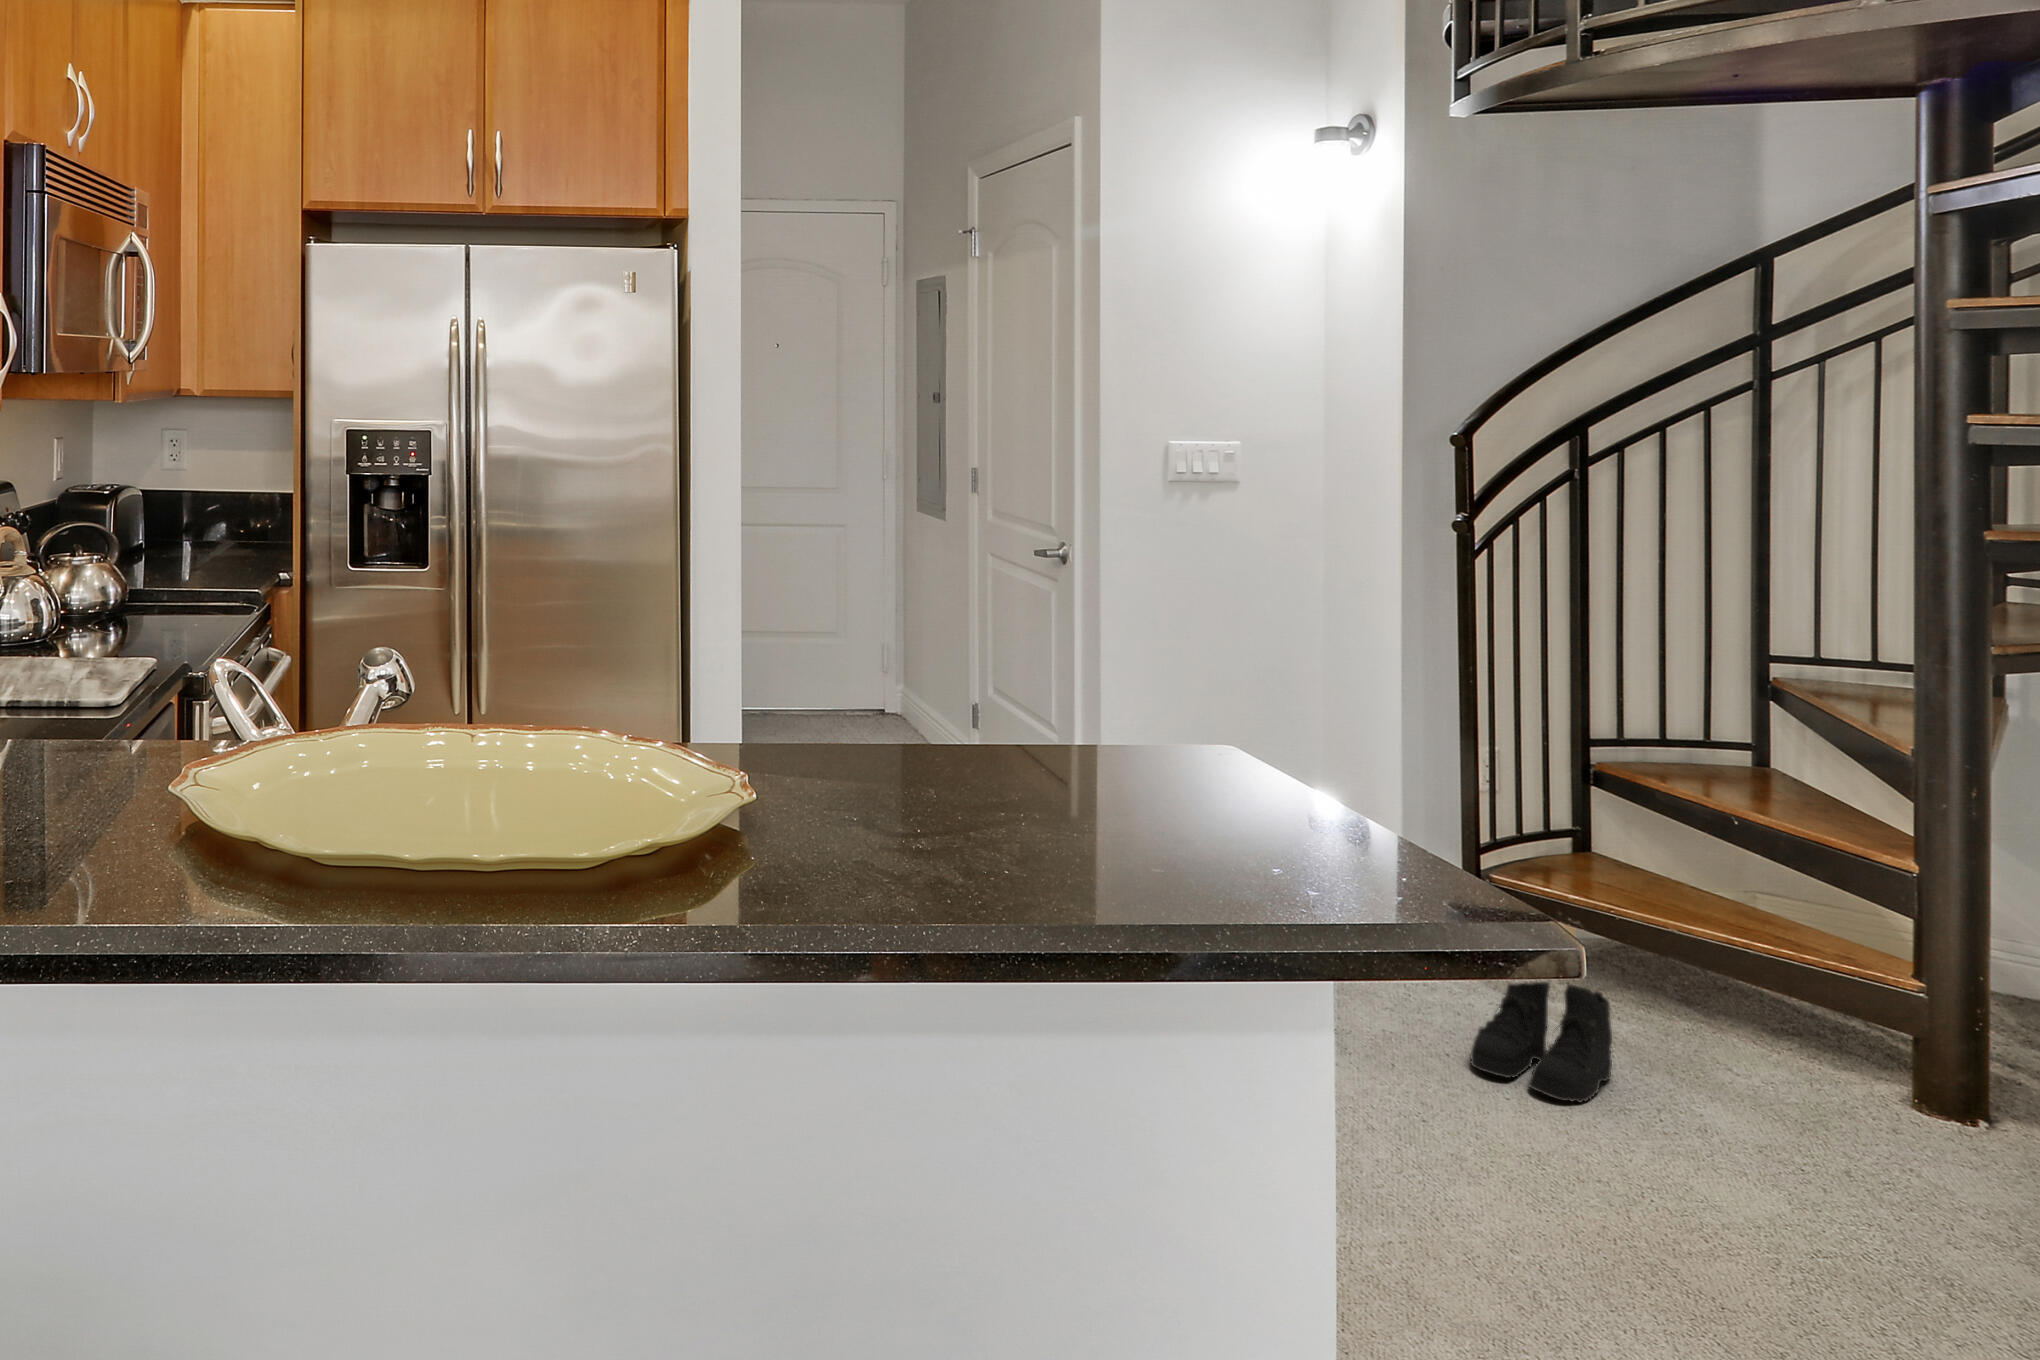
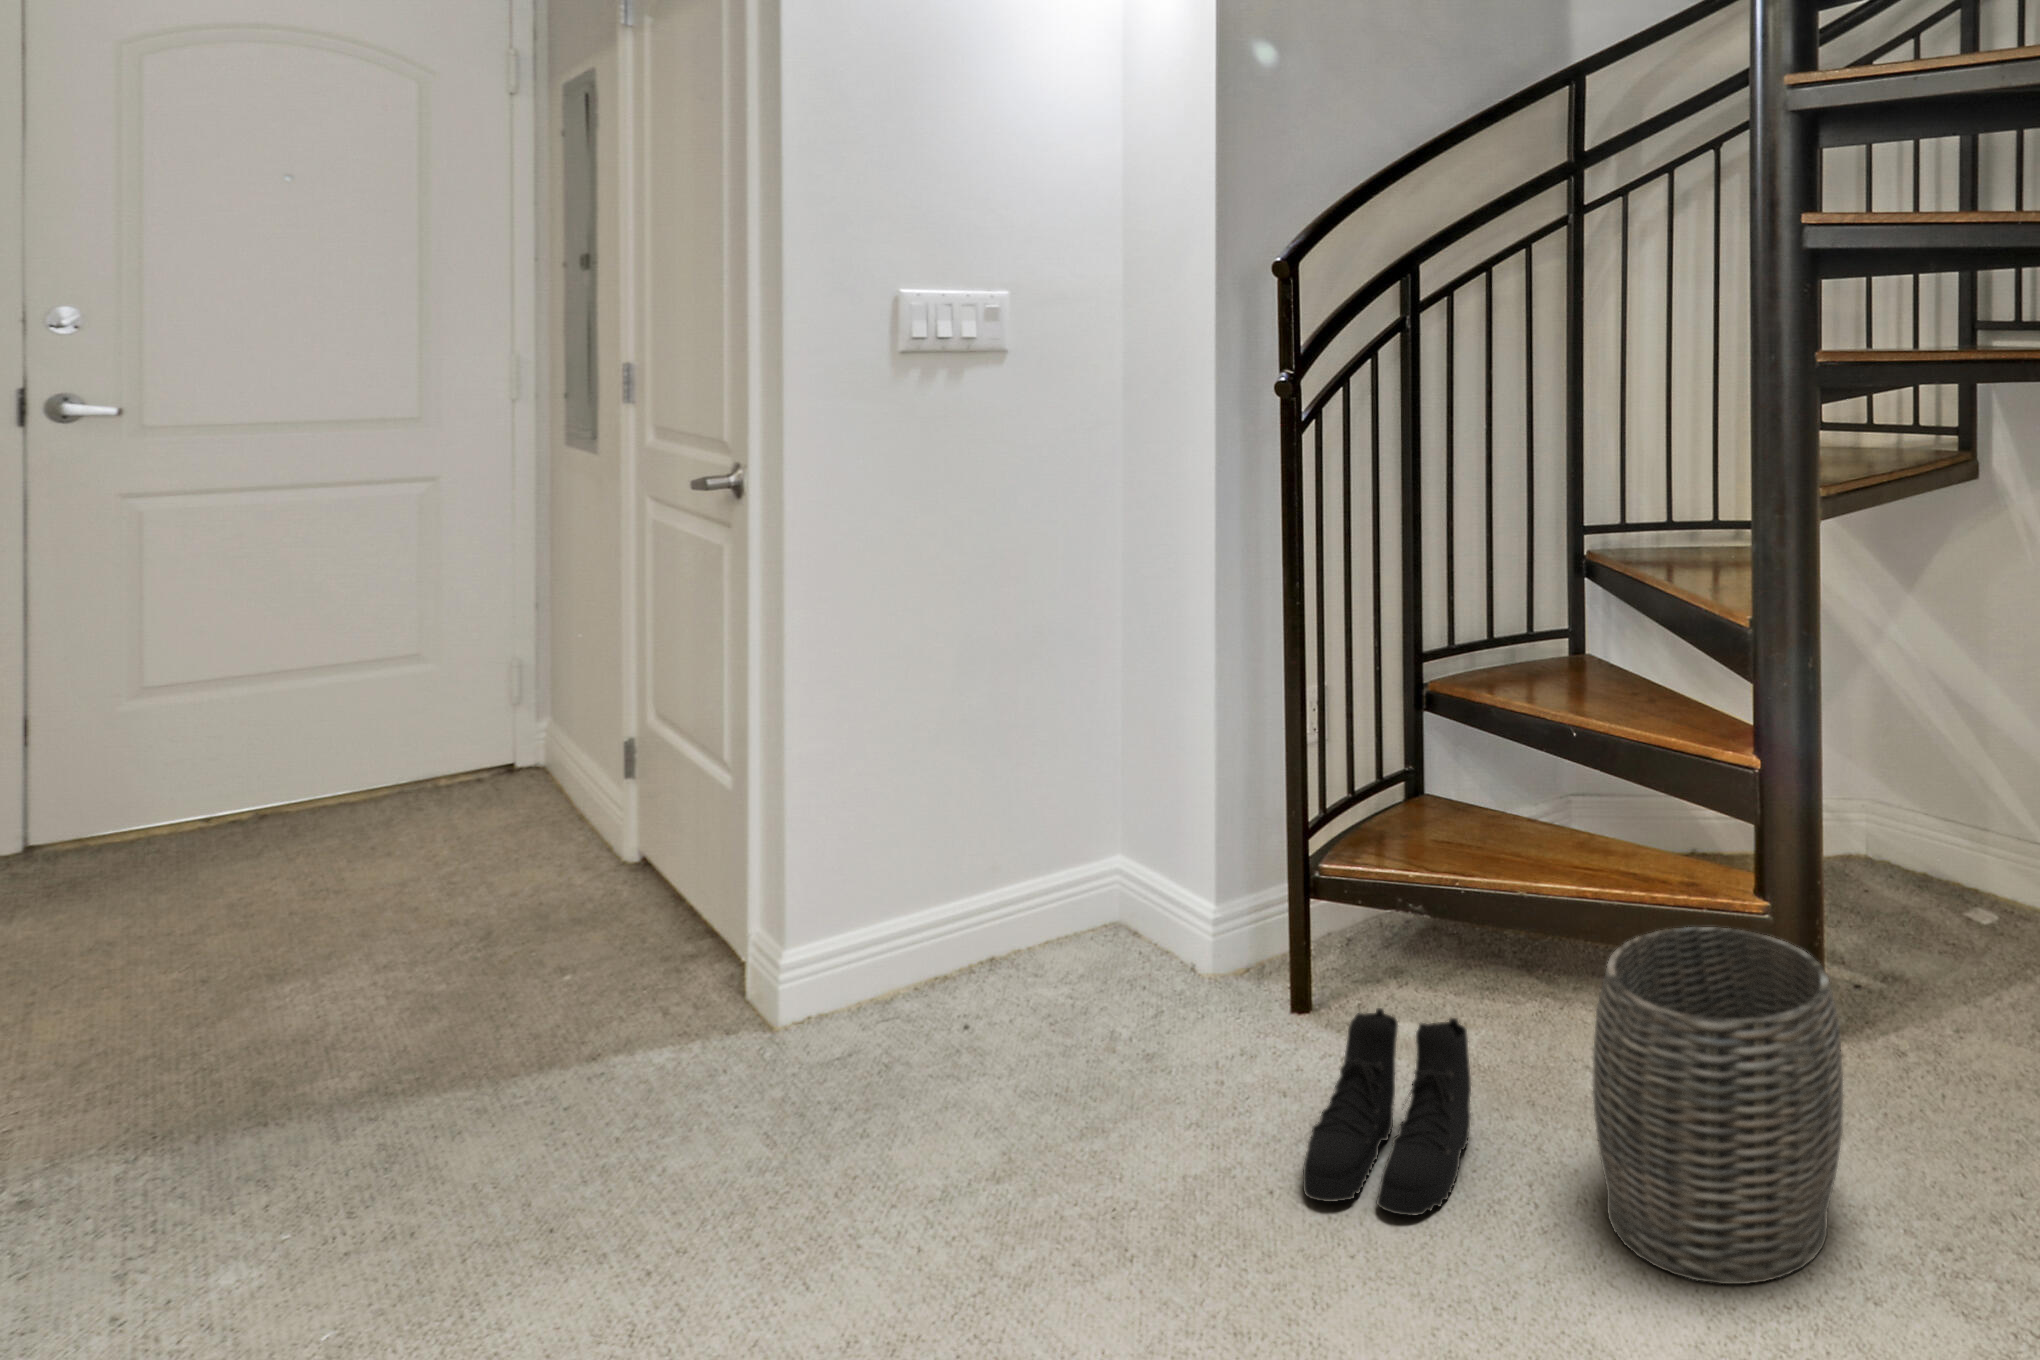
woven basket: none [1714,963,1960,1225] -> present [1593,927,1843,1284]

